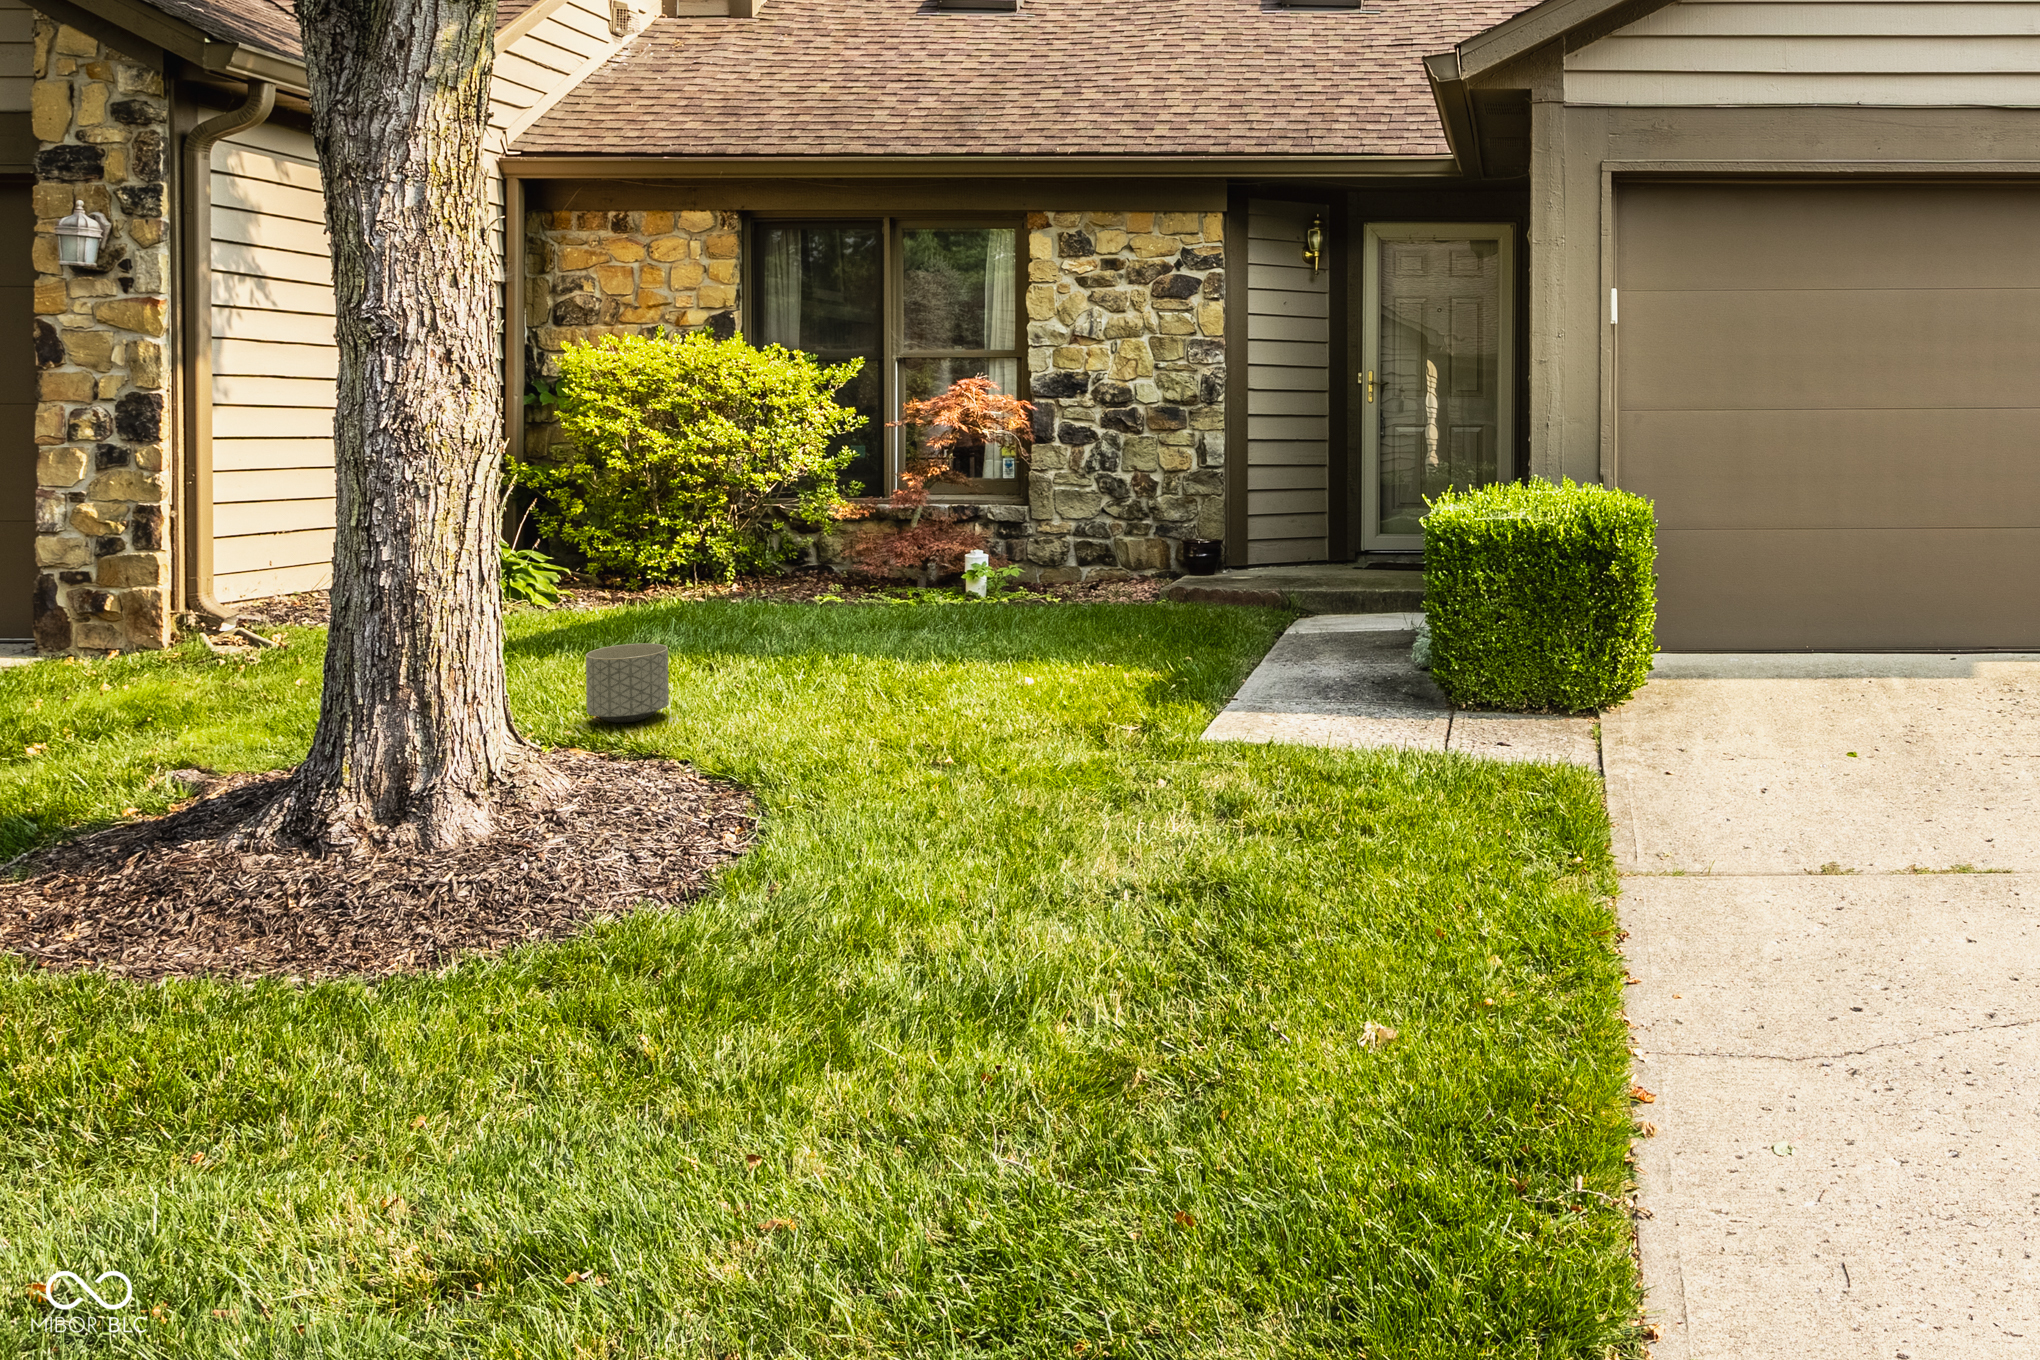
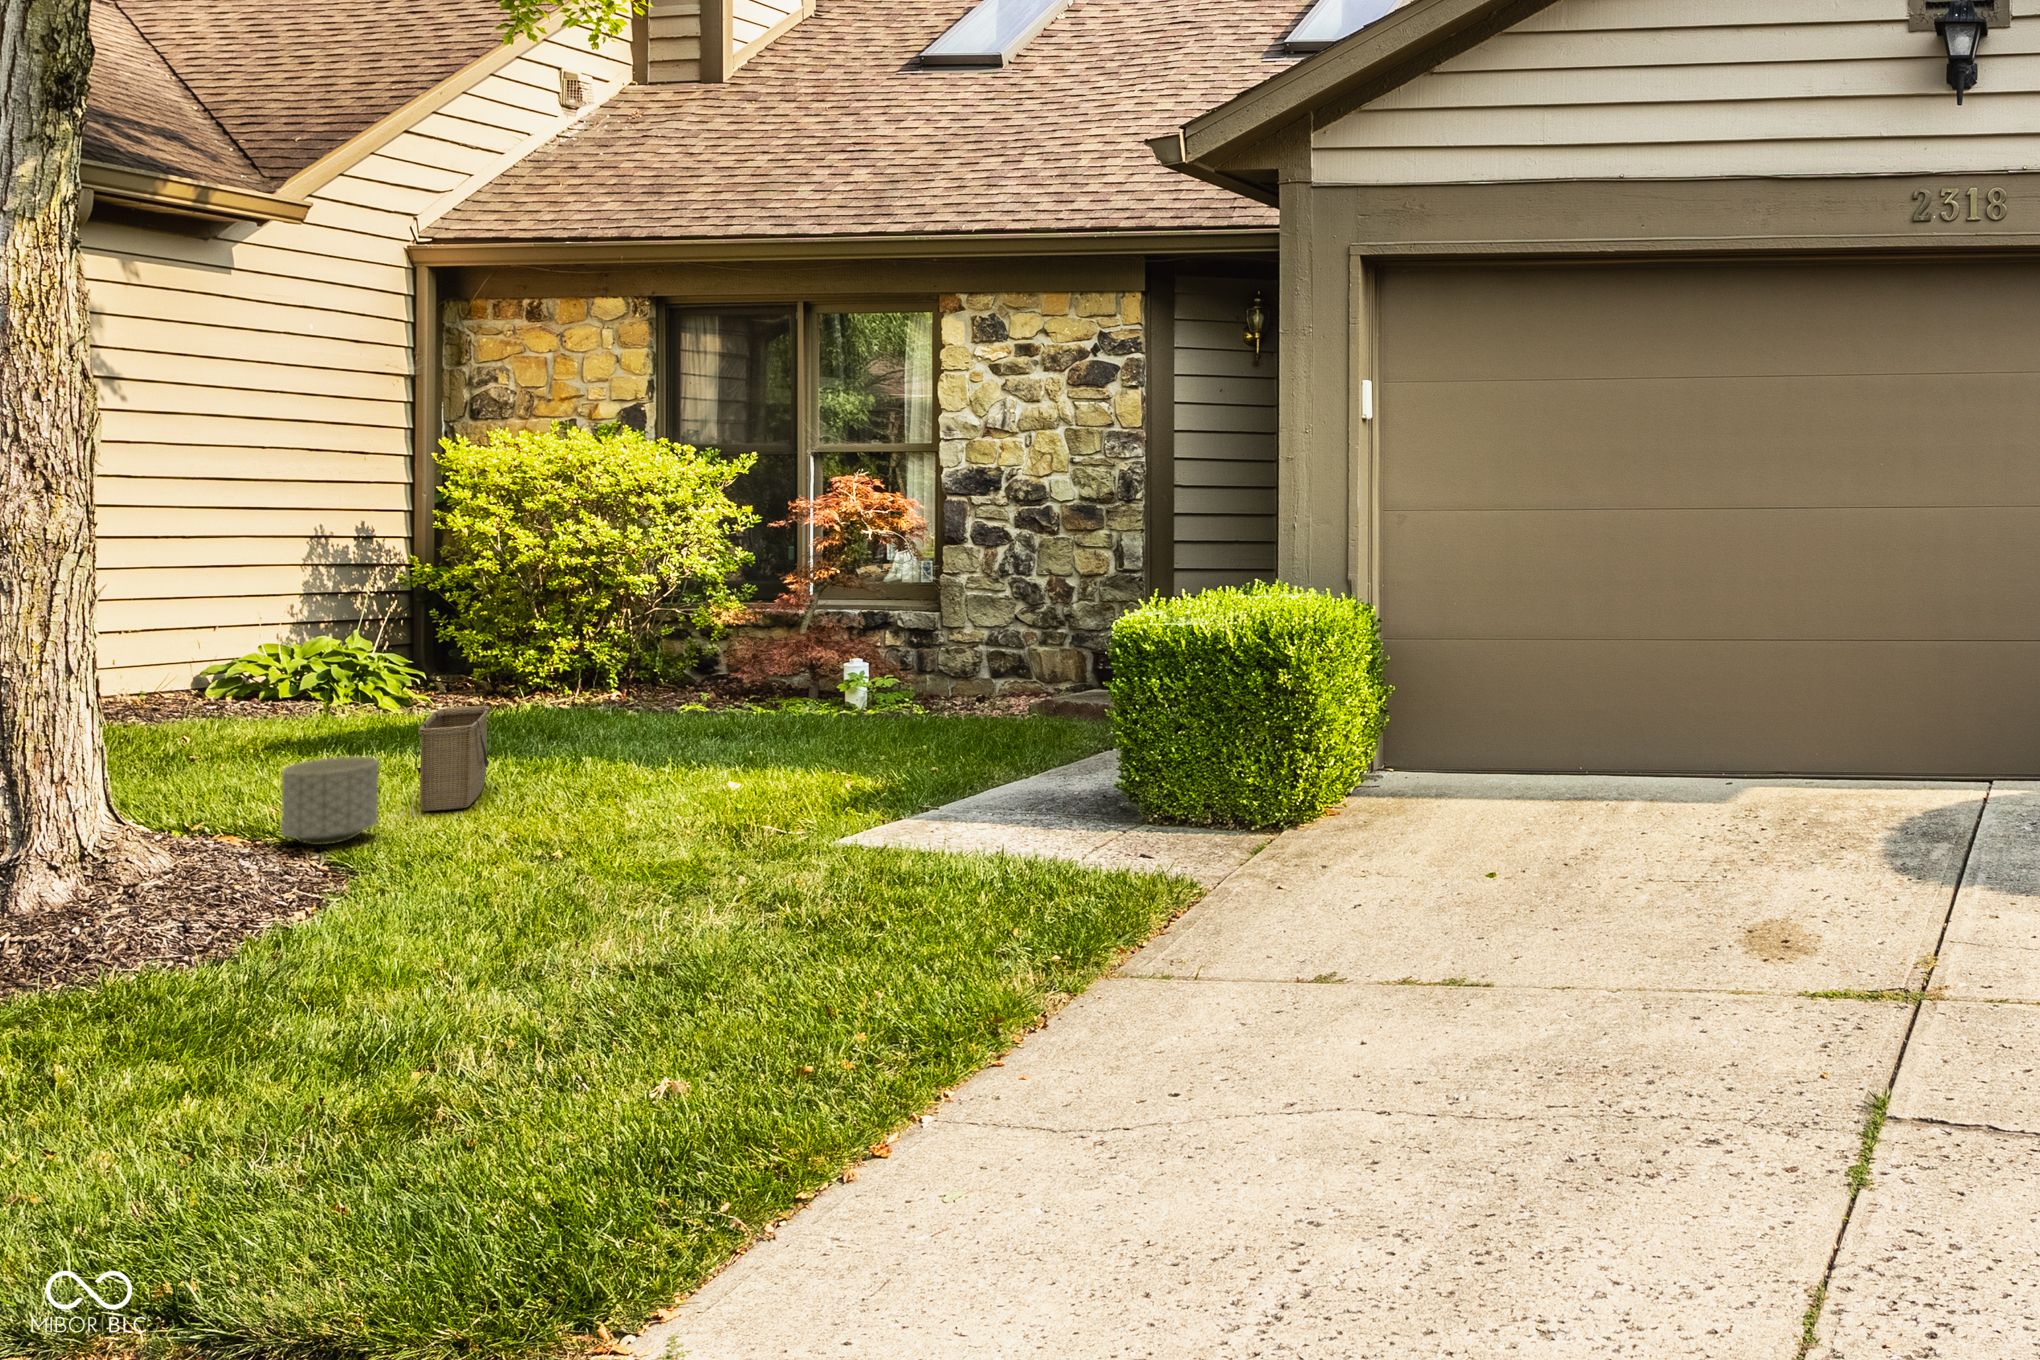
basket: none [674,596,736,691] -> present [416,706,492,811]

